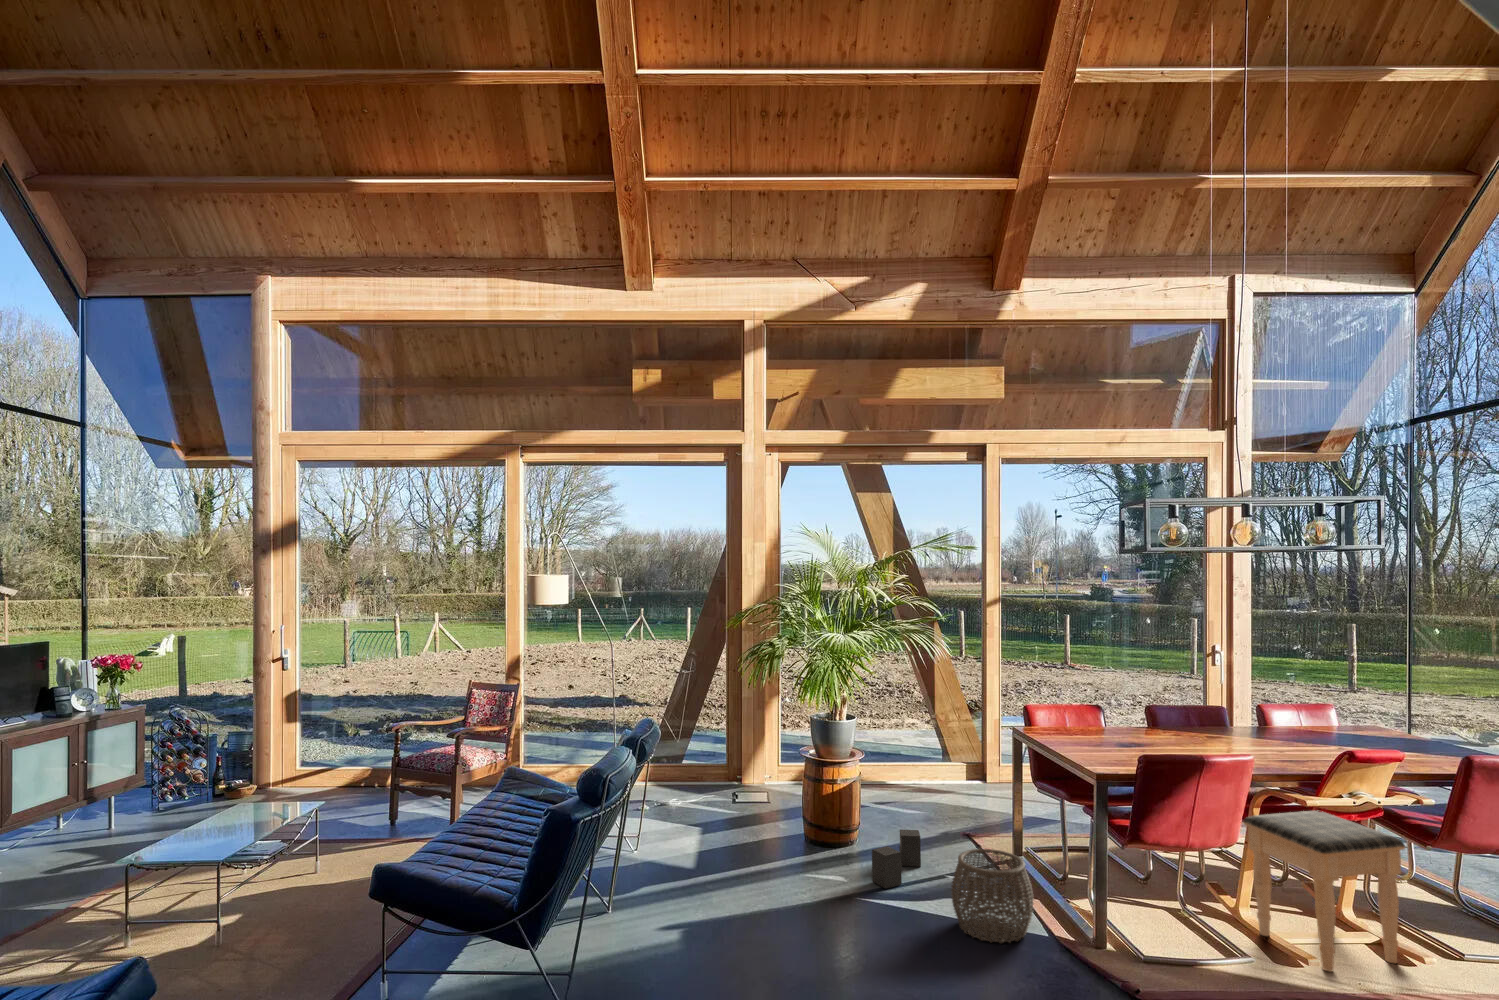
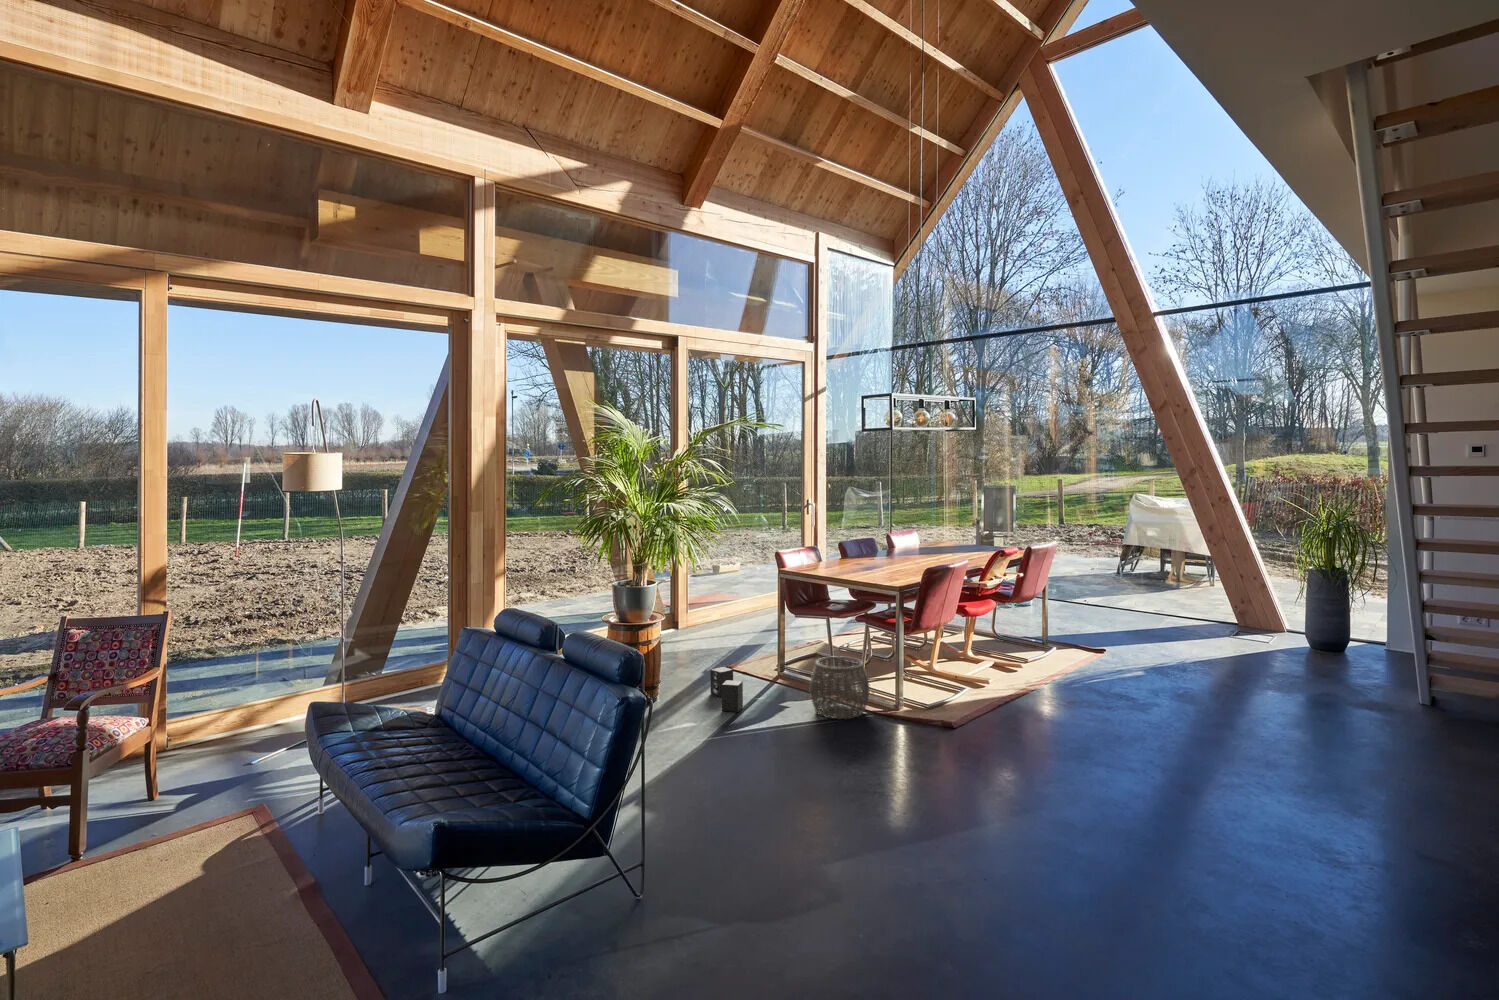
footstool: present [1244,810,1405,972] -> none [943,596,1018,682]

